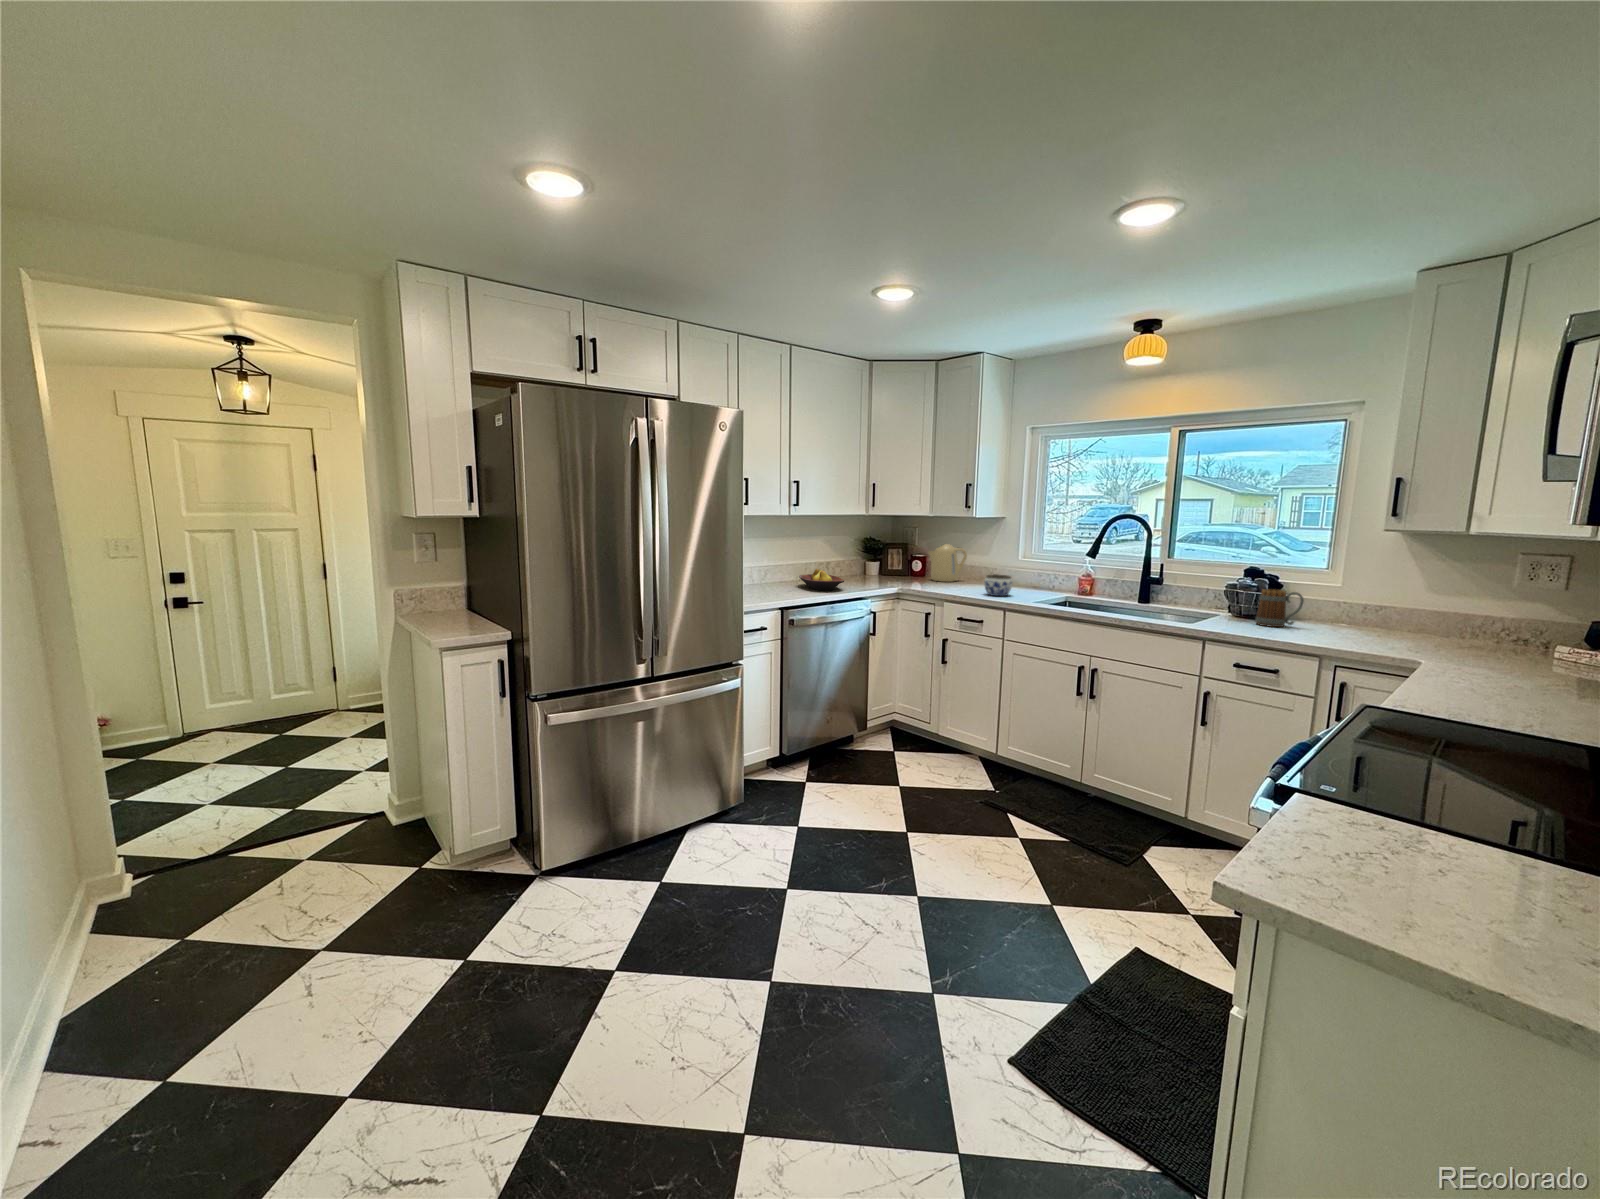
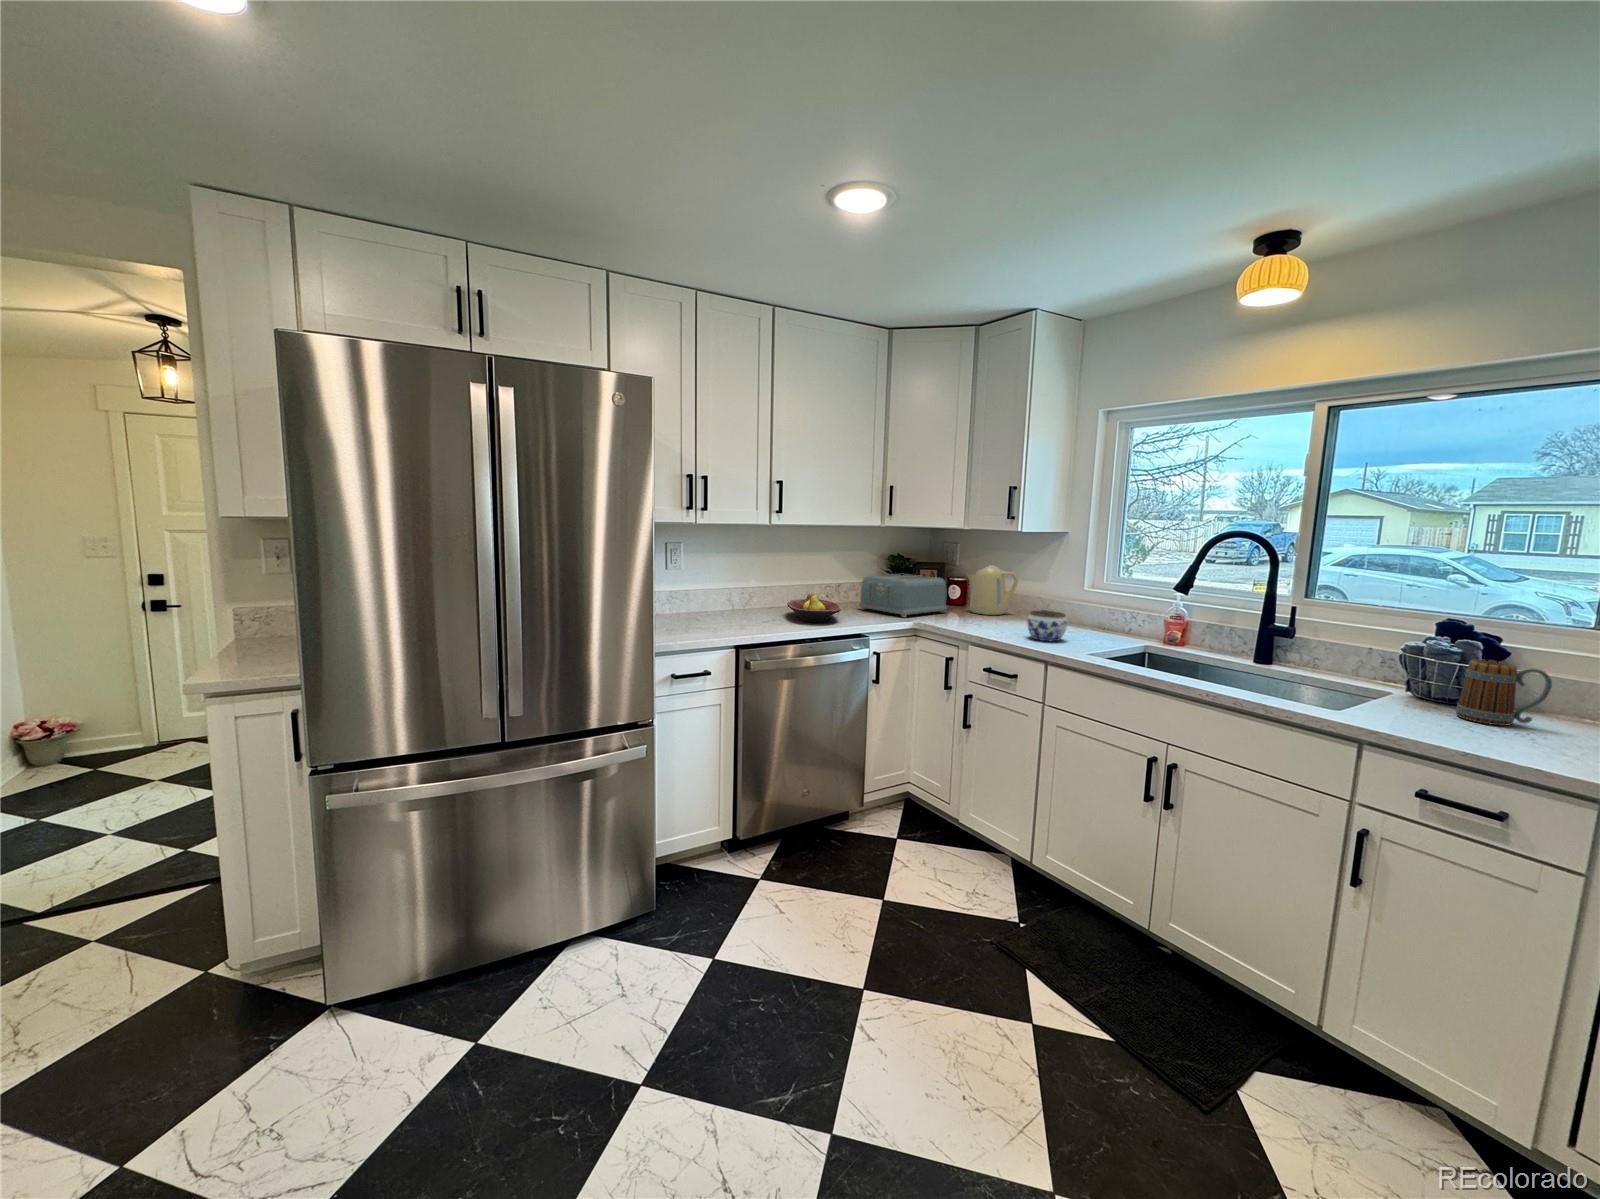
toaster: none [848,553,916,585] -> present [859,574,947,617]

